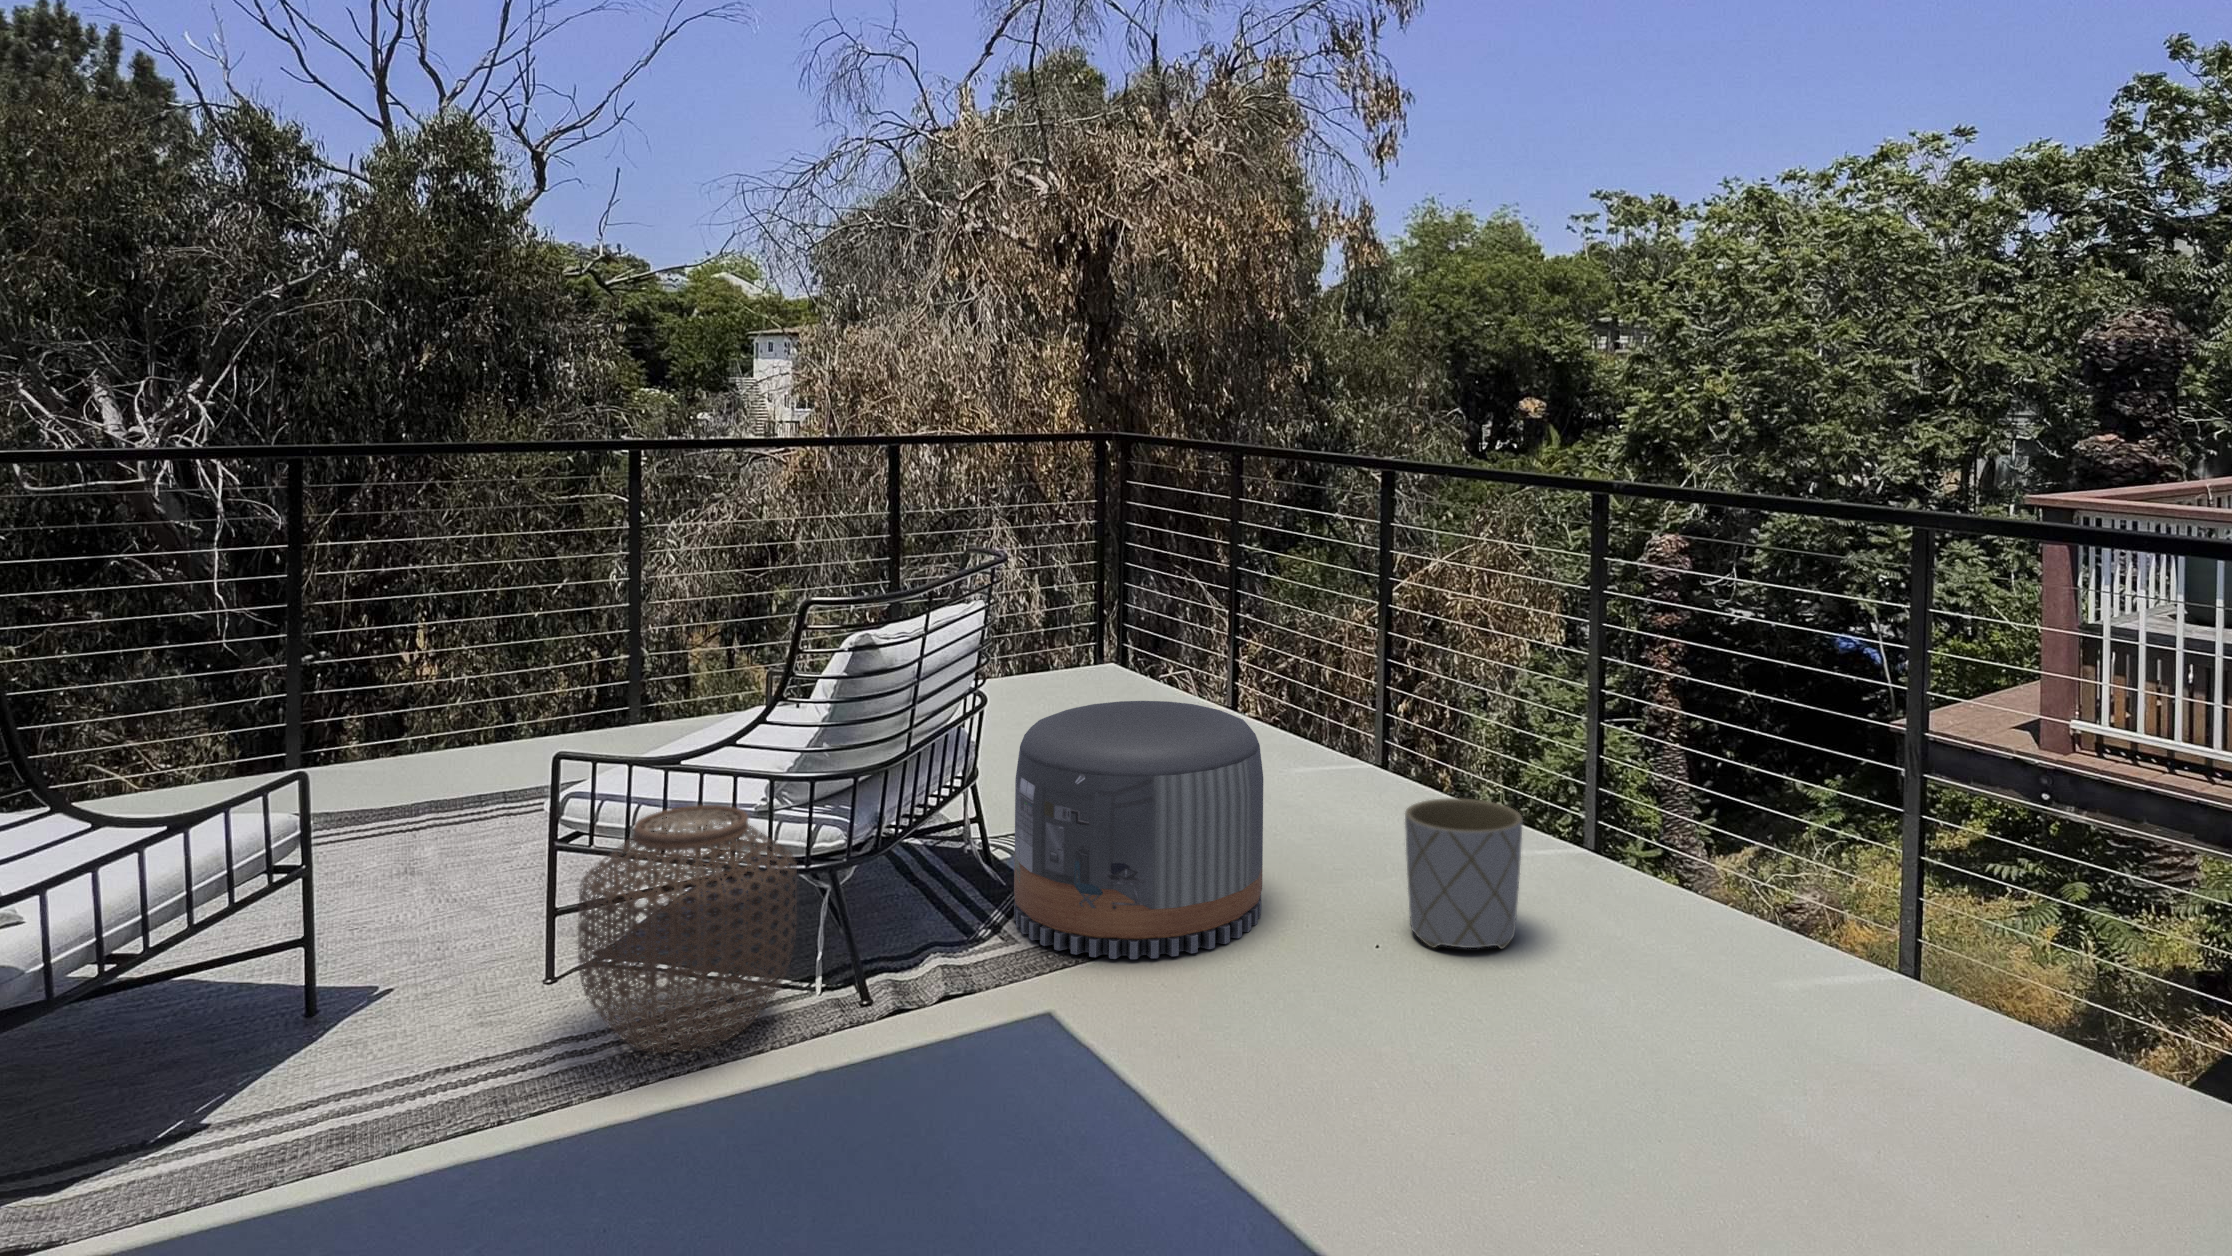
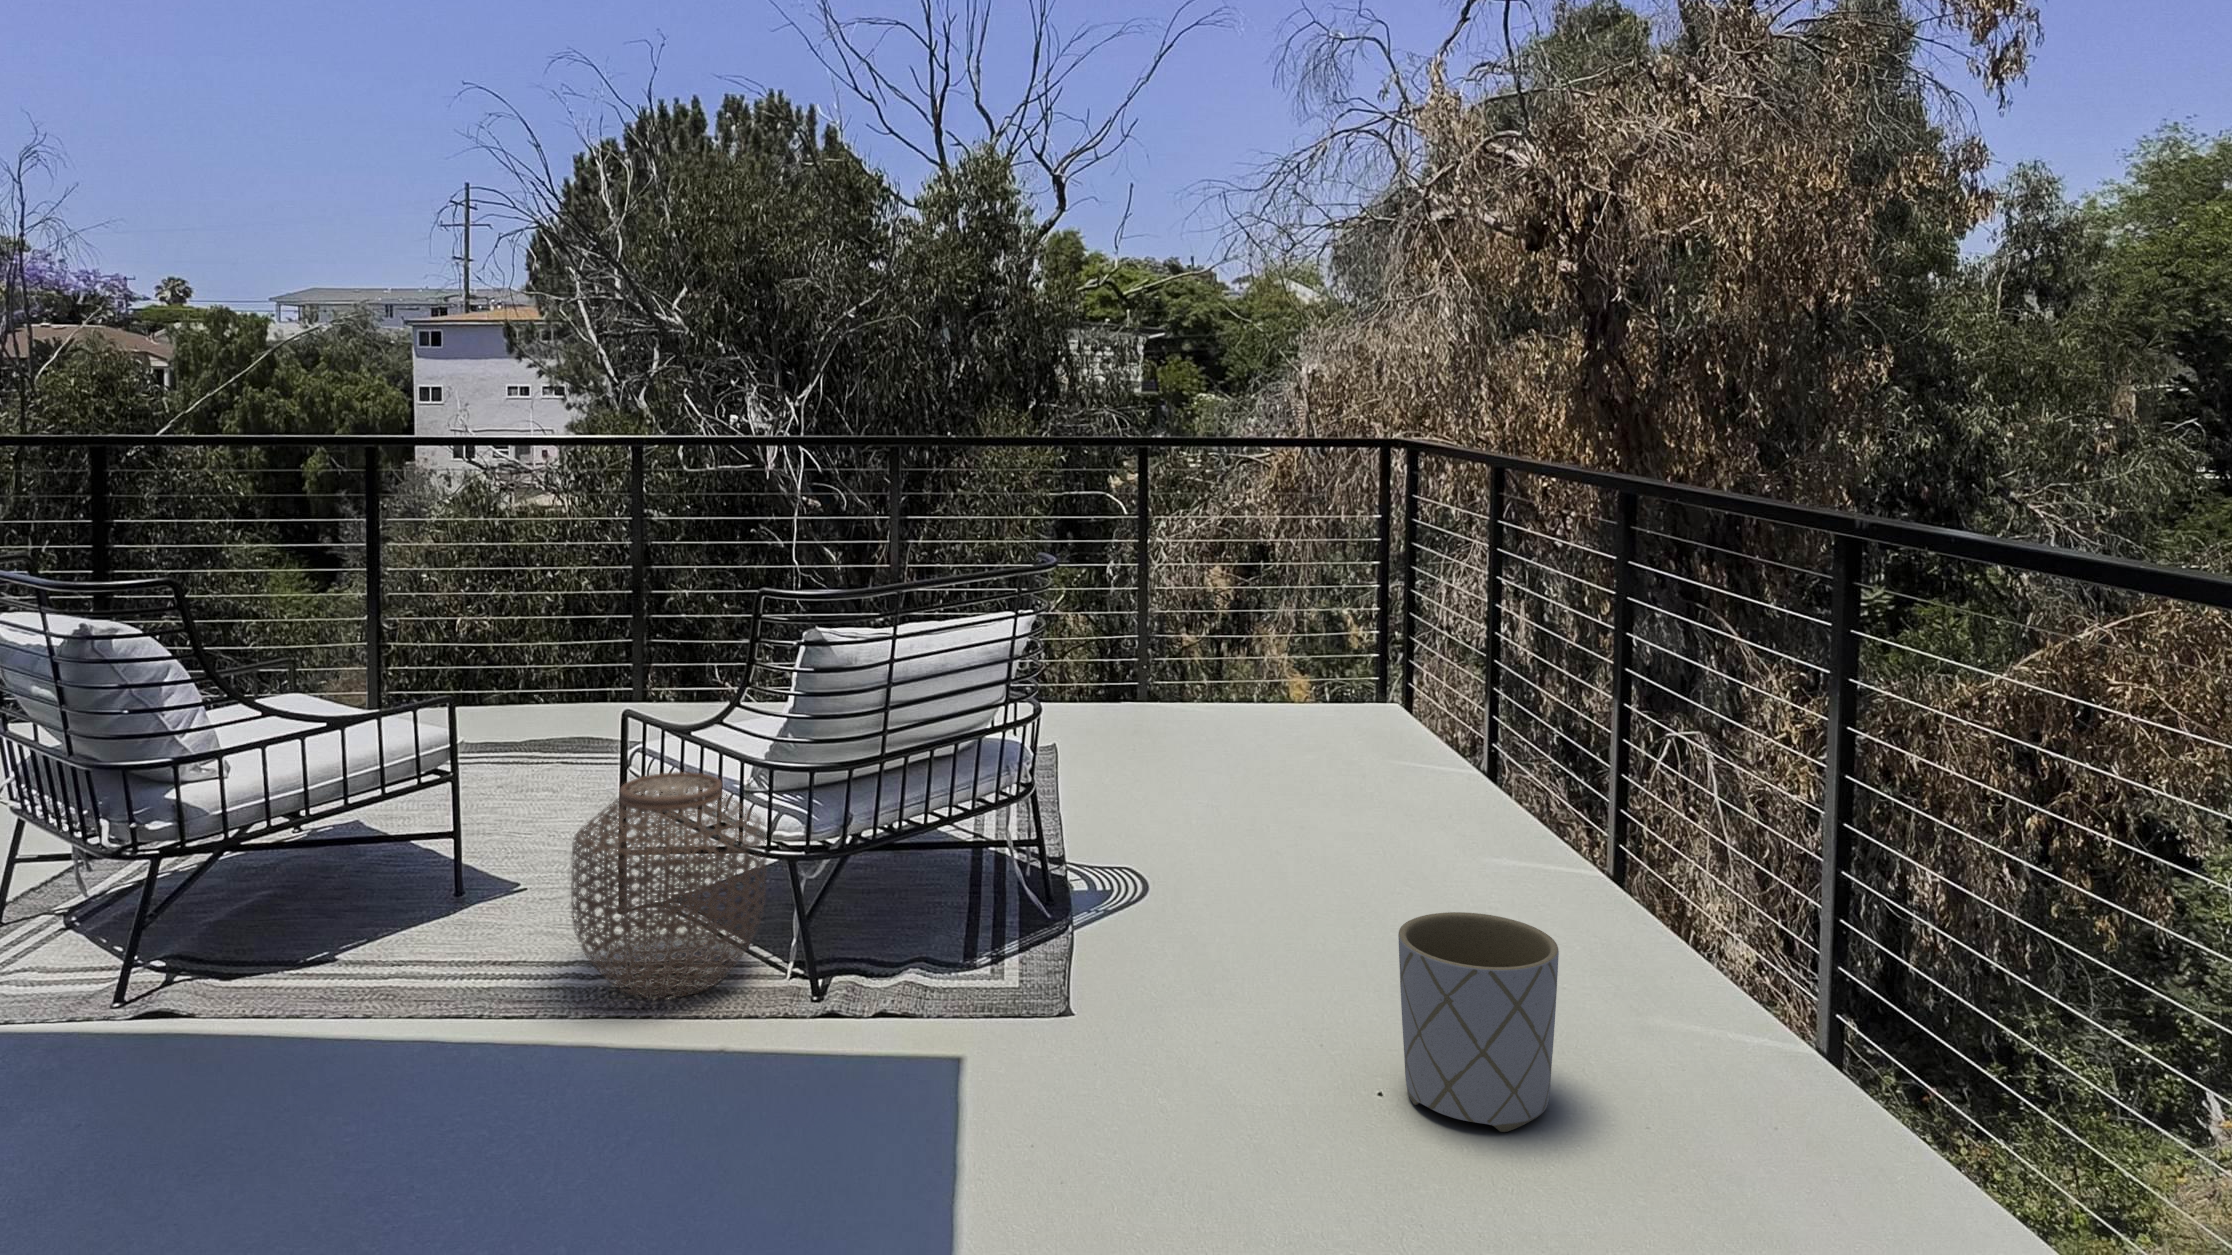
pouf: present [1014,701,1263,959] -> none [1016,733,1297,1032]

